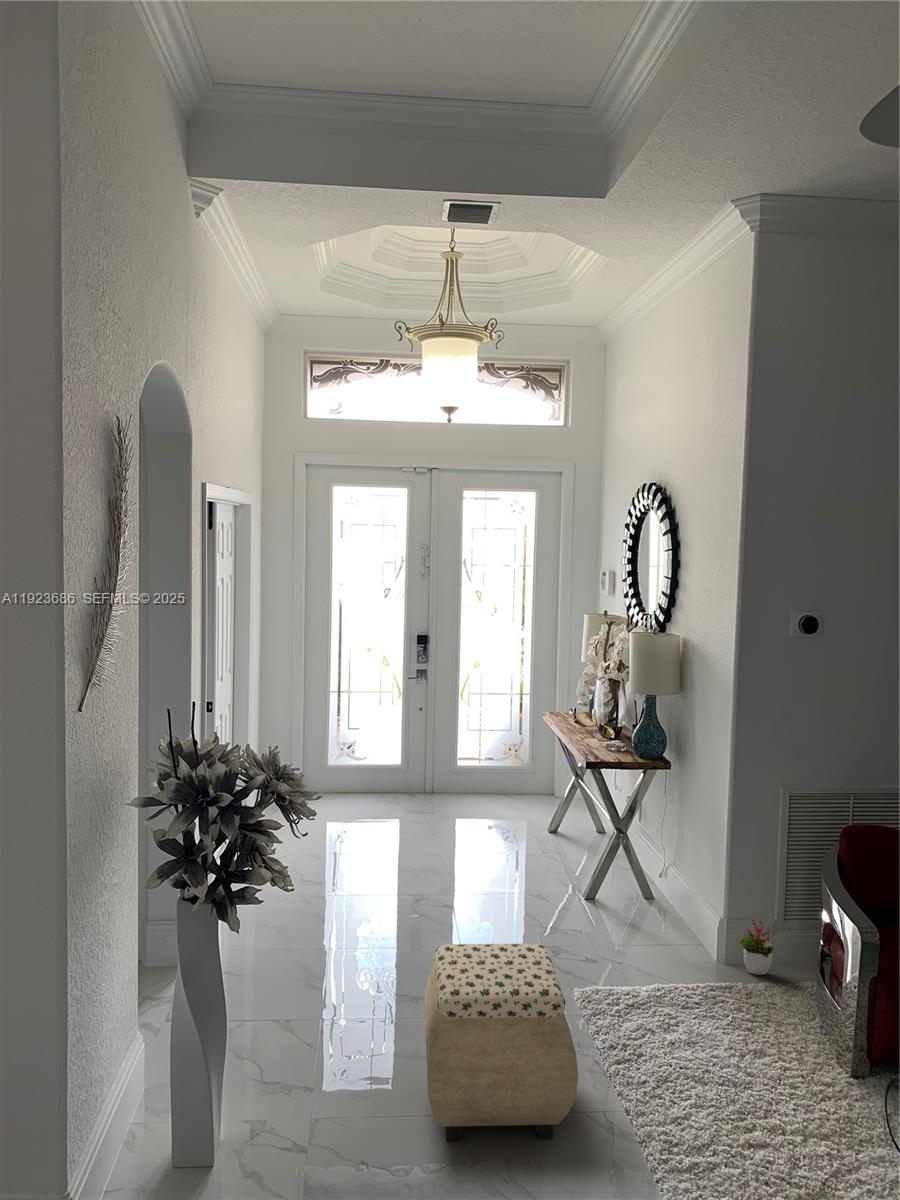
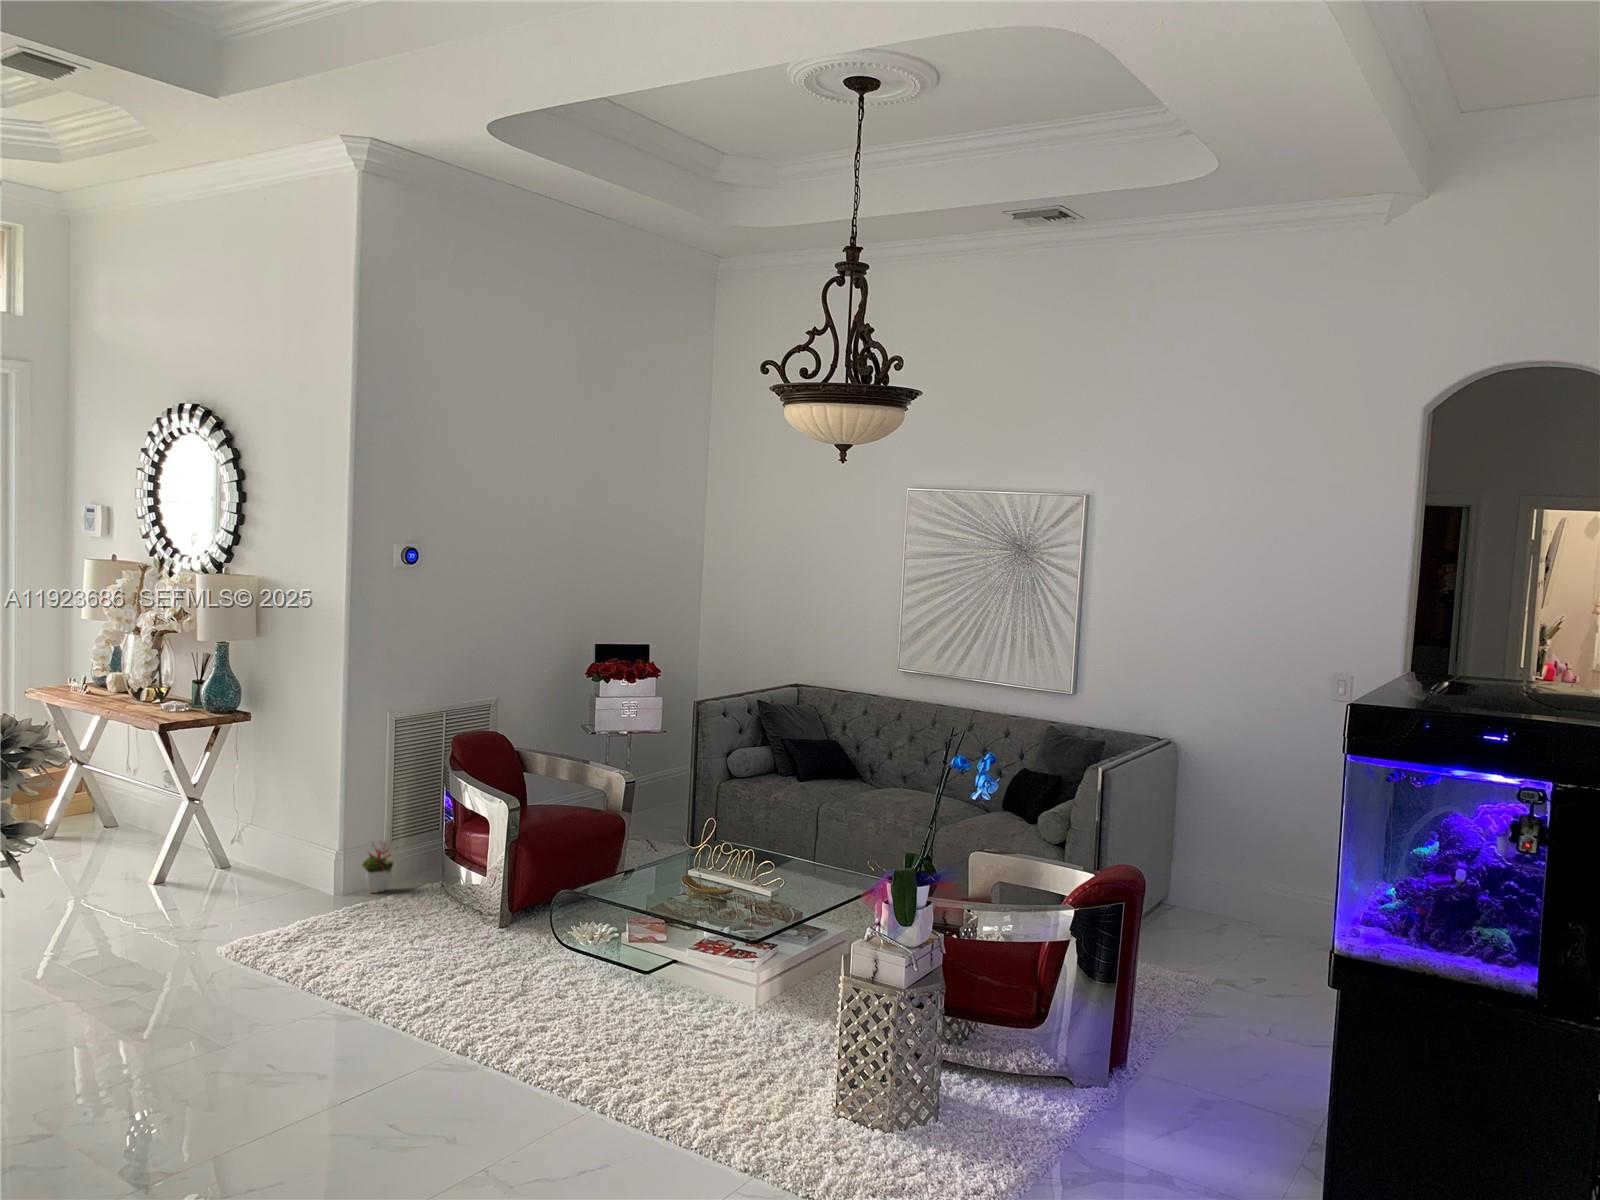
ottoman: present [424,944,578,1141] -> none [114,876,327,1073]

